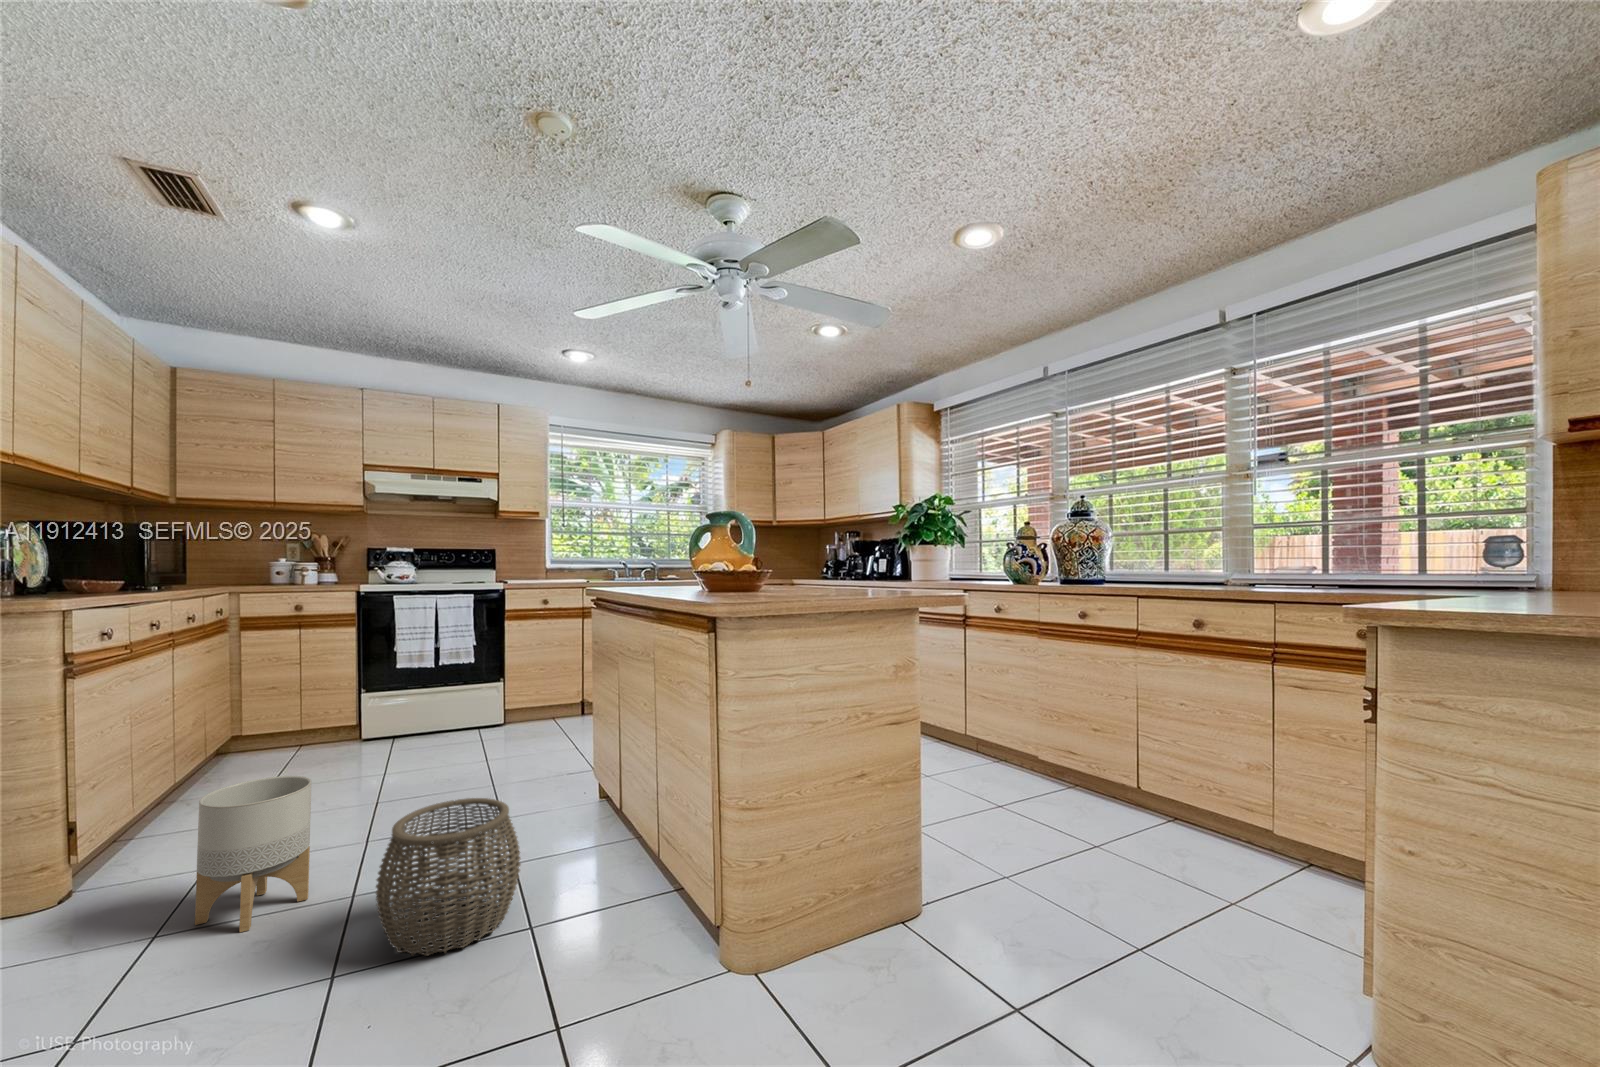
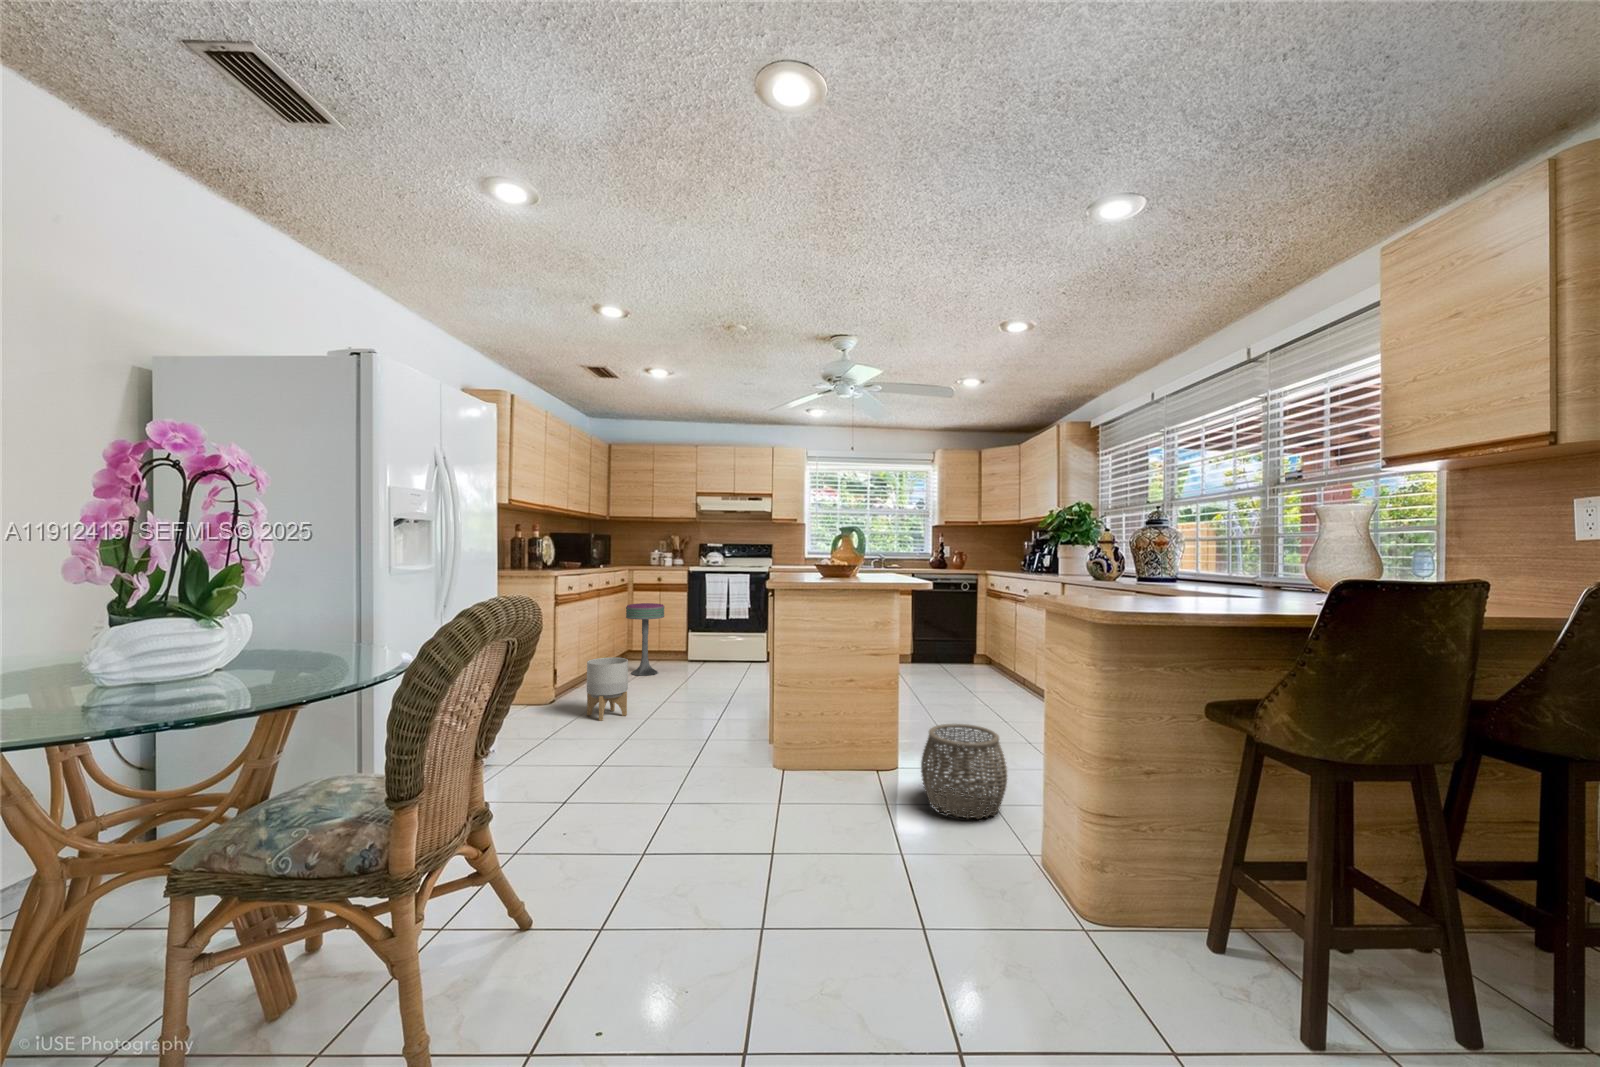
bar stool: none [238,652,327,792] -> present [626,603,664,676]
woven basket: present [376,798,521,956] -> present [921,724,1007,819]

